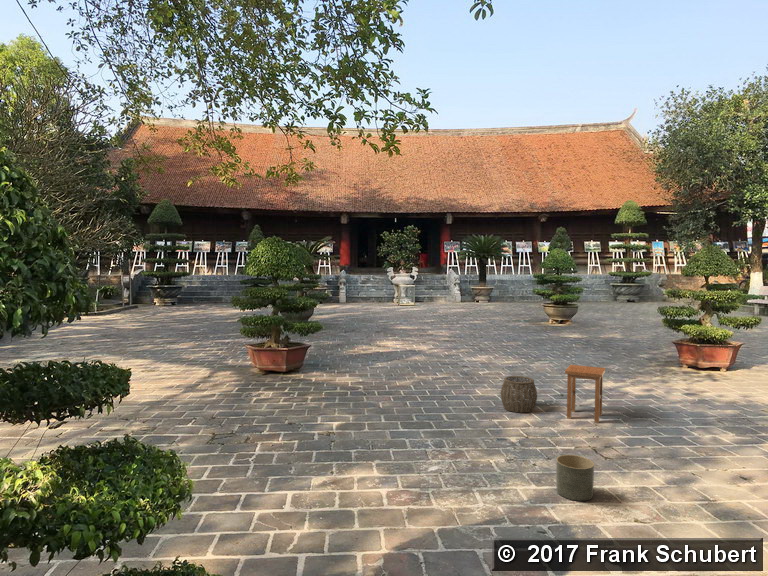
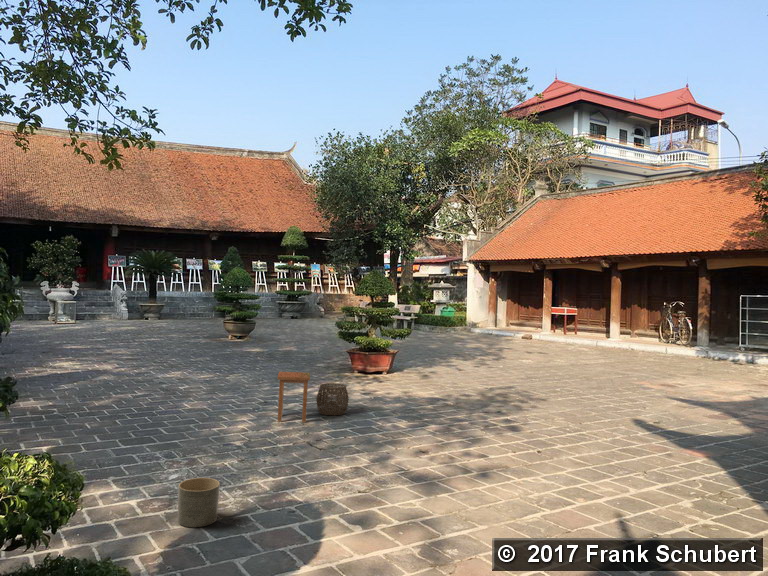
woven basket: present [501,376,537,413] -> present [316,383,349,416]
planter: present [556,455,594,501] -> present [178,478,220,527]

